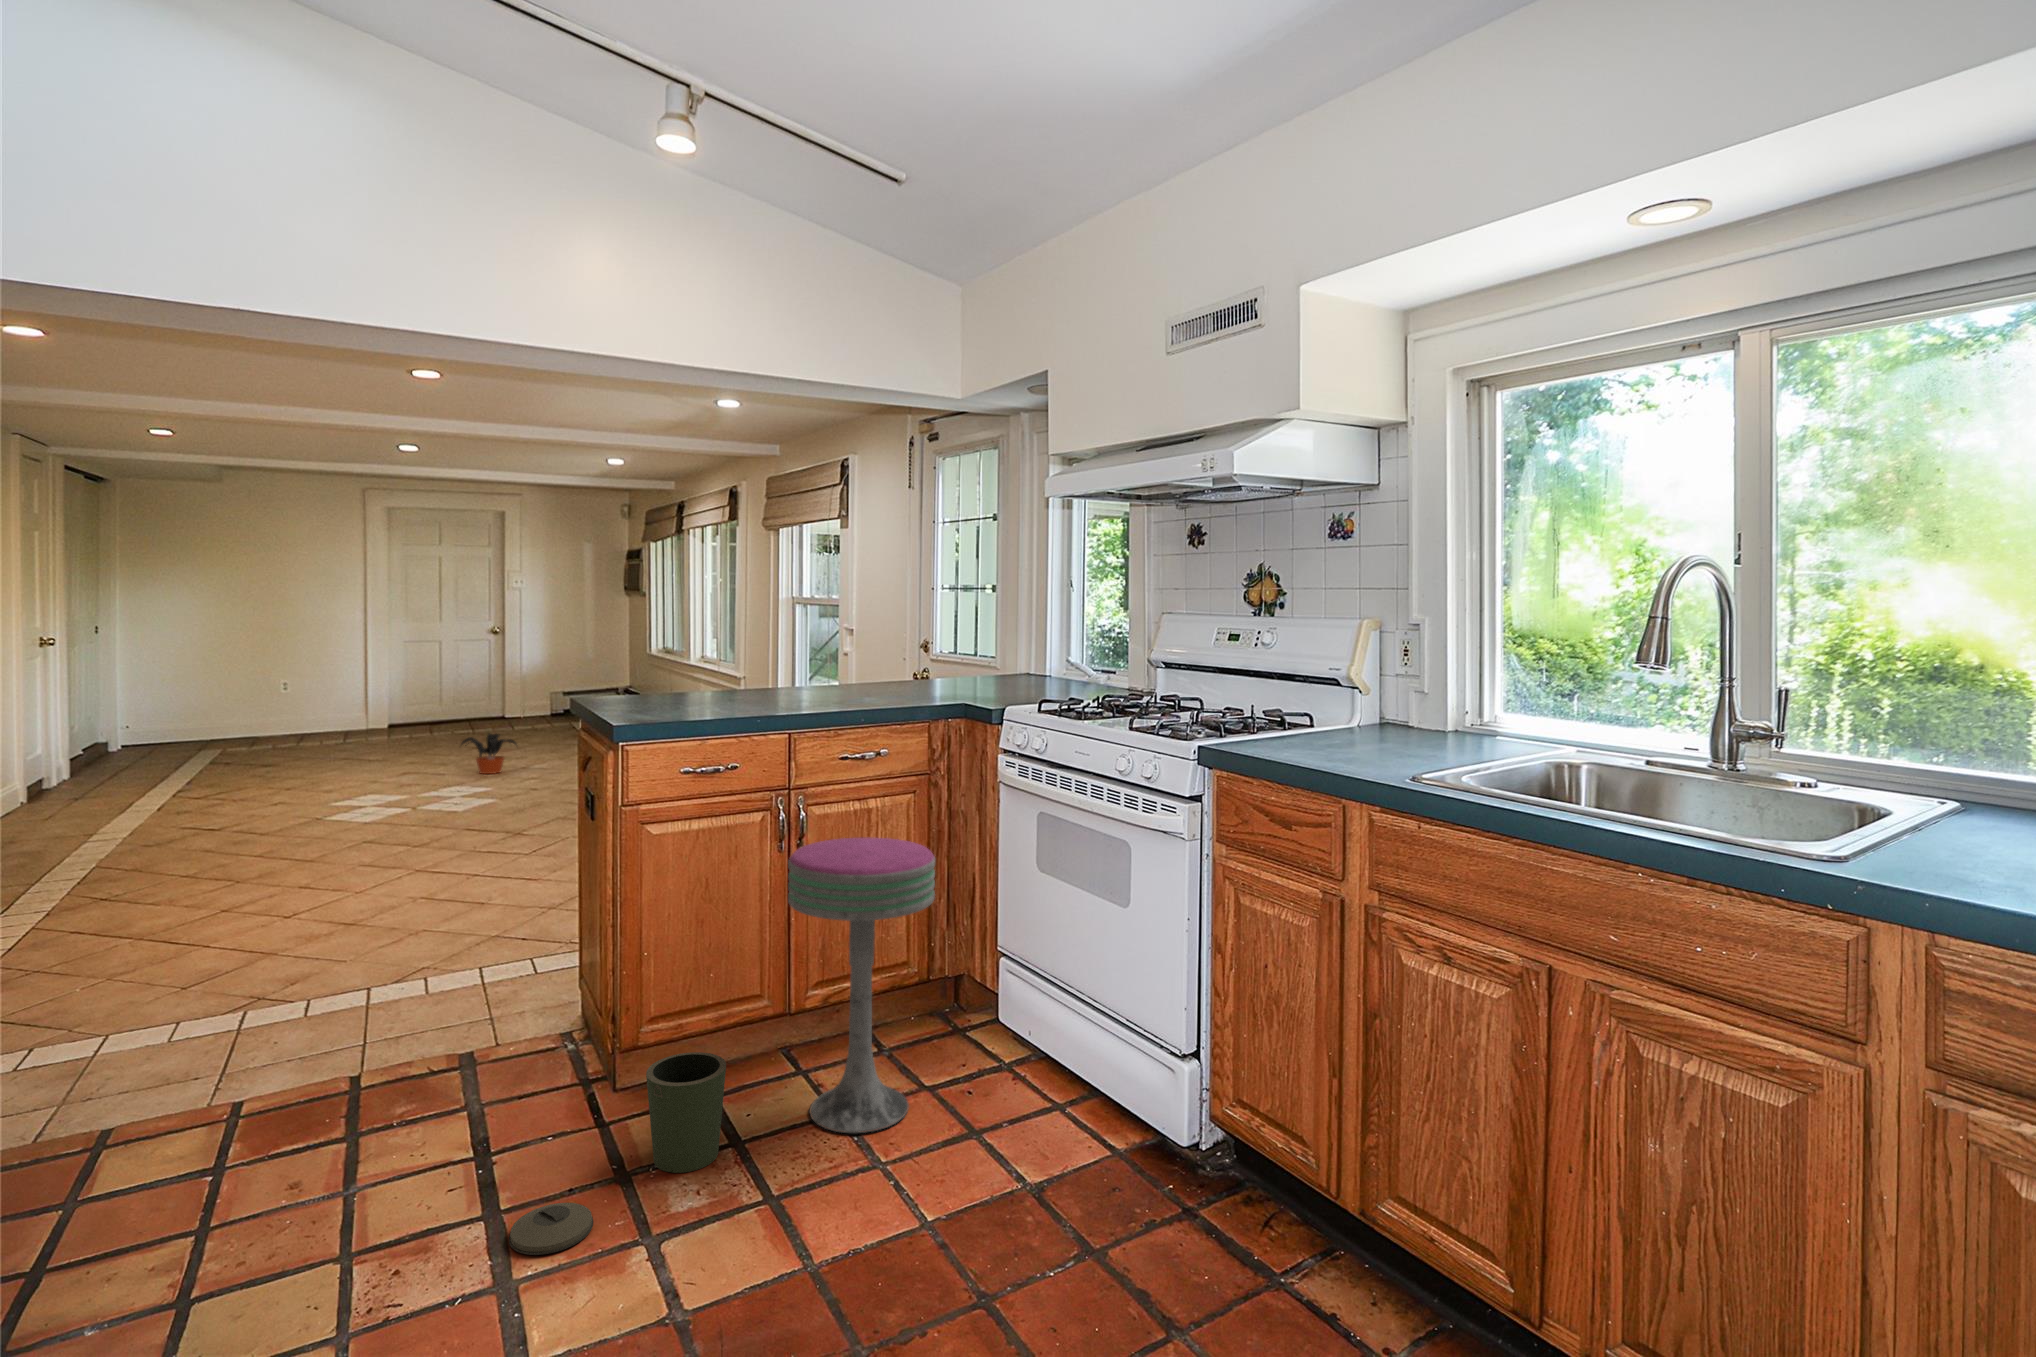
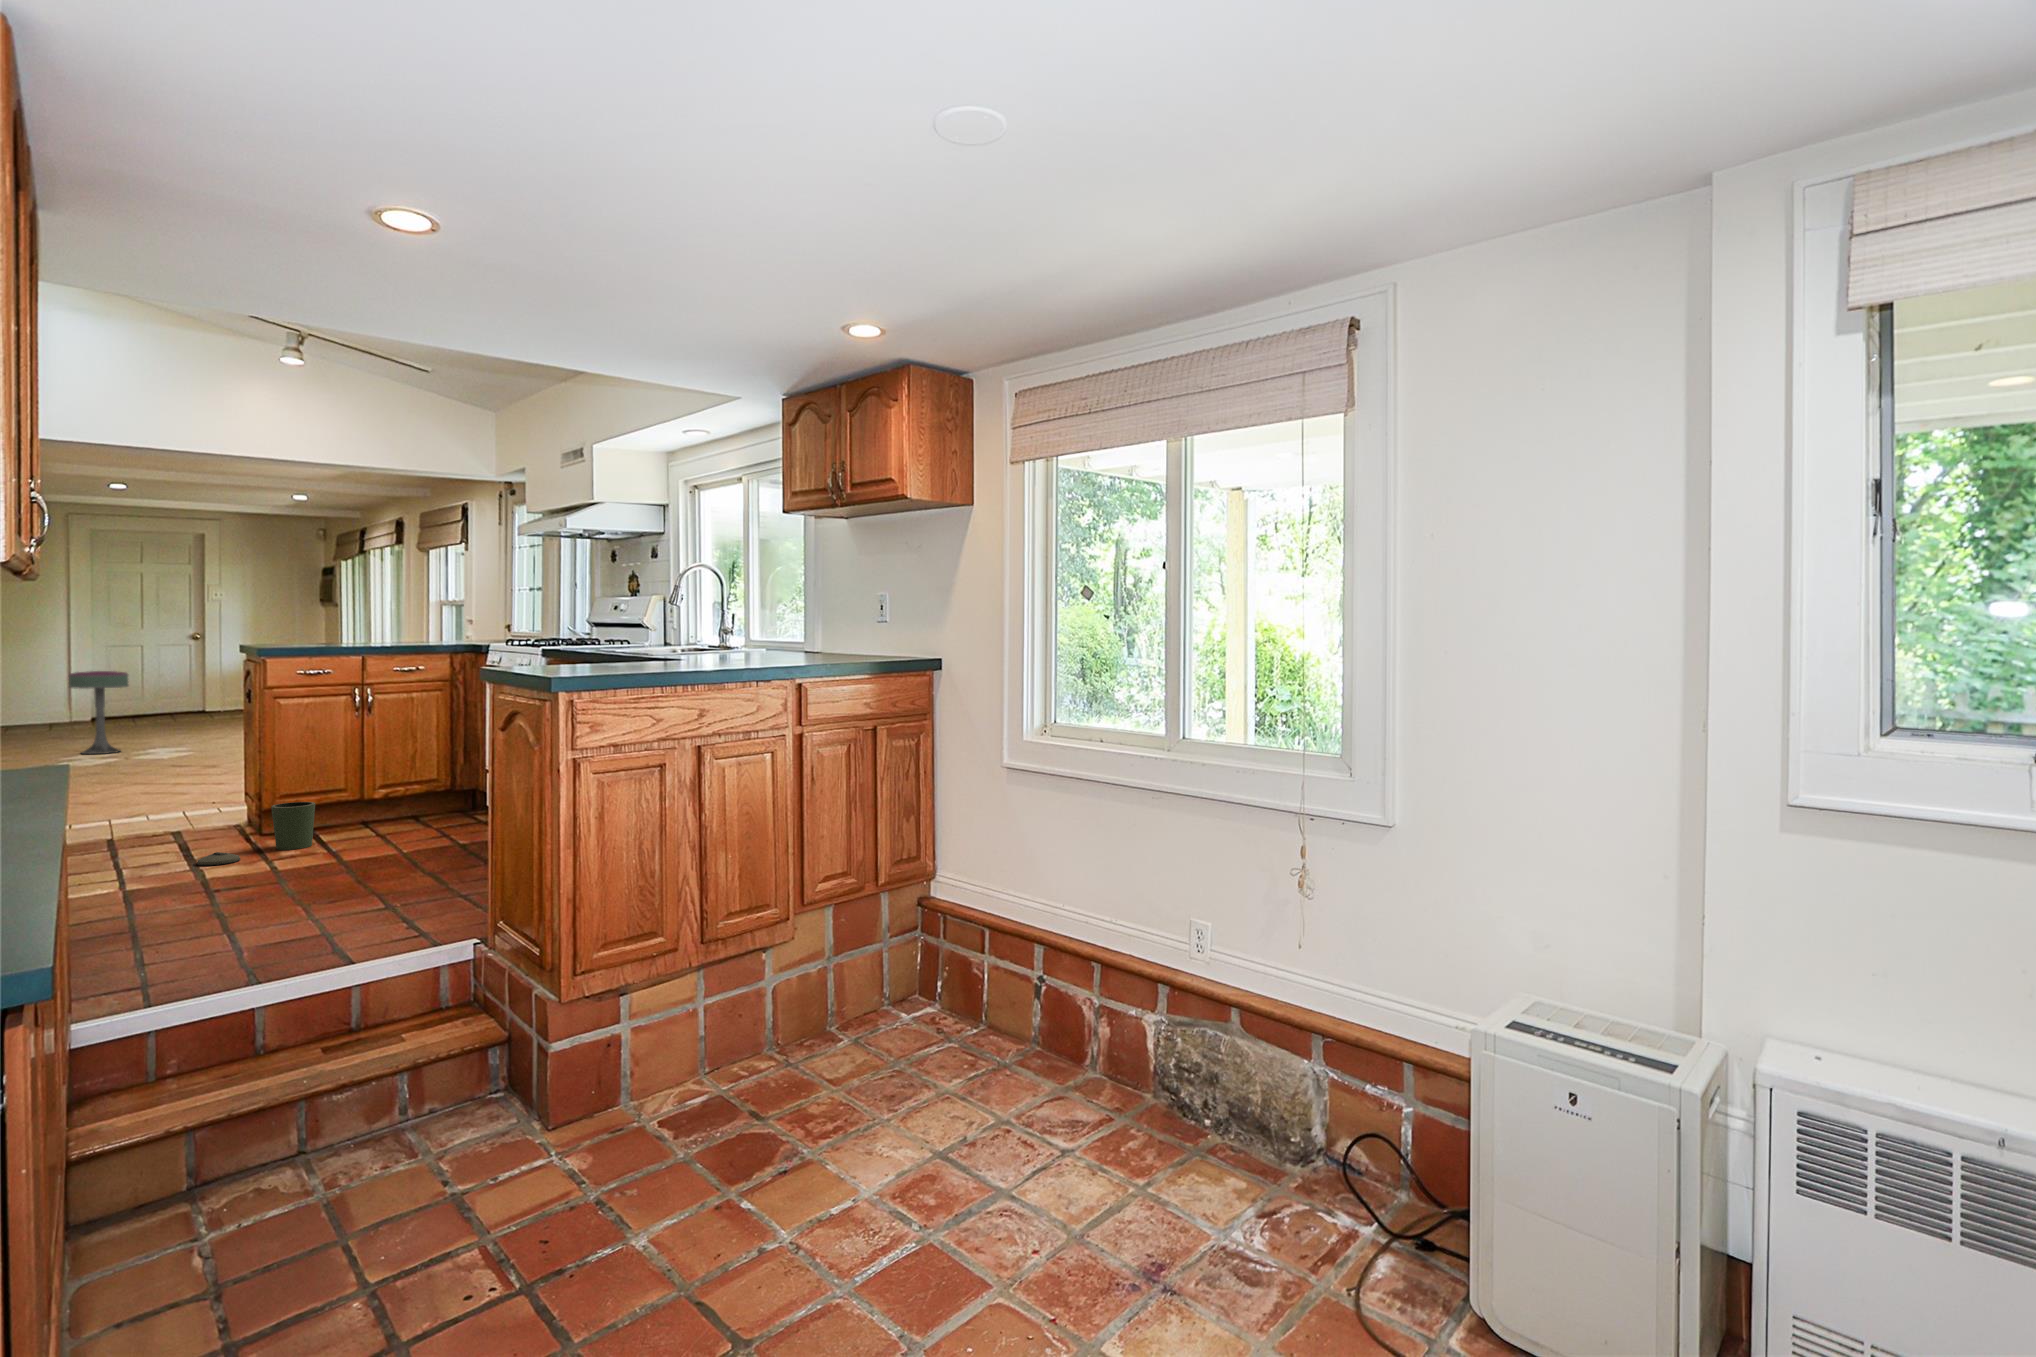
potted plant: present [462,734,516,774] -> none [162,710,215,741]
bar stool: present [788,837,935,1133] -> present [69,671,128,754]

